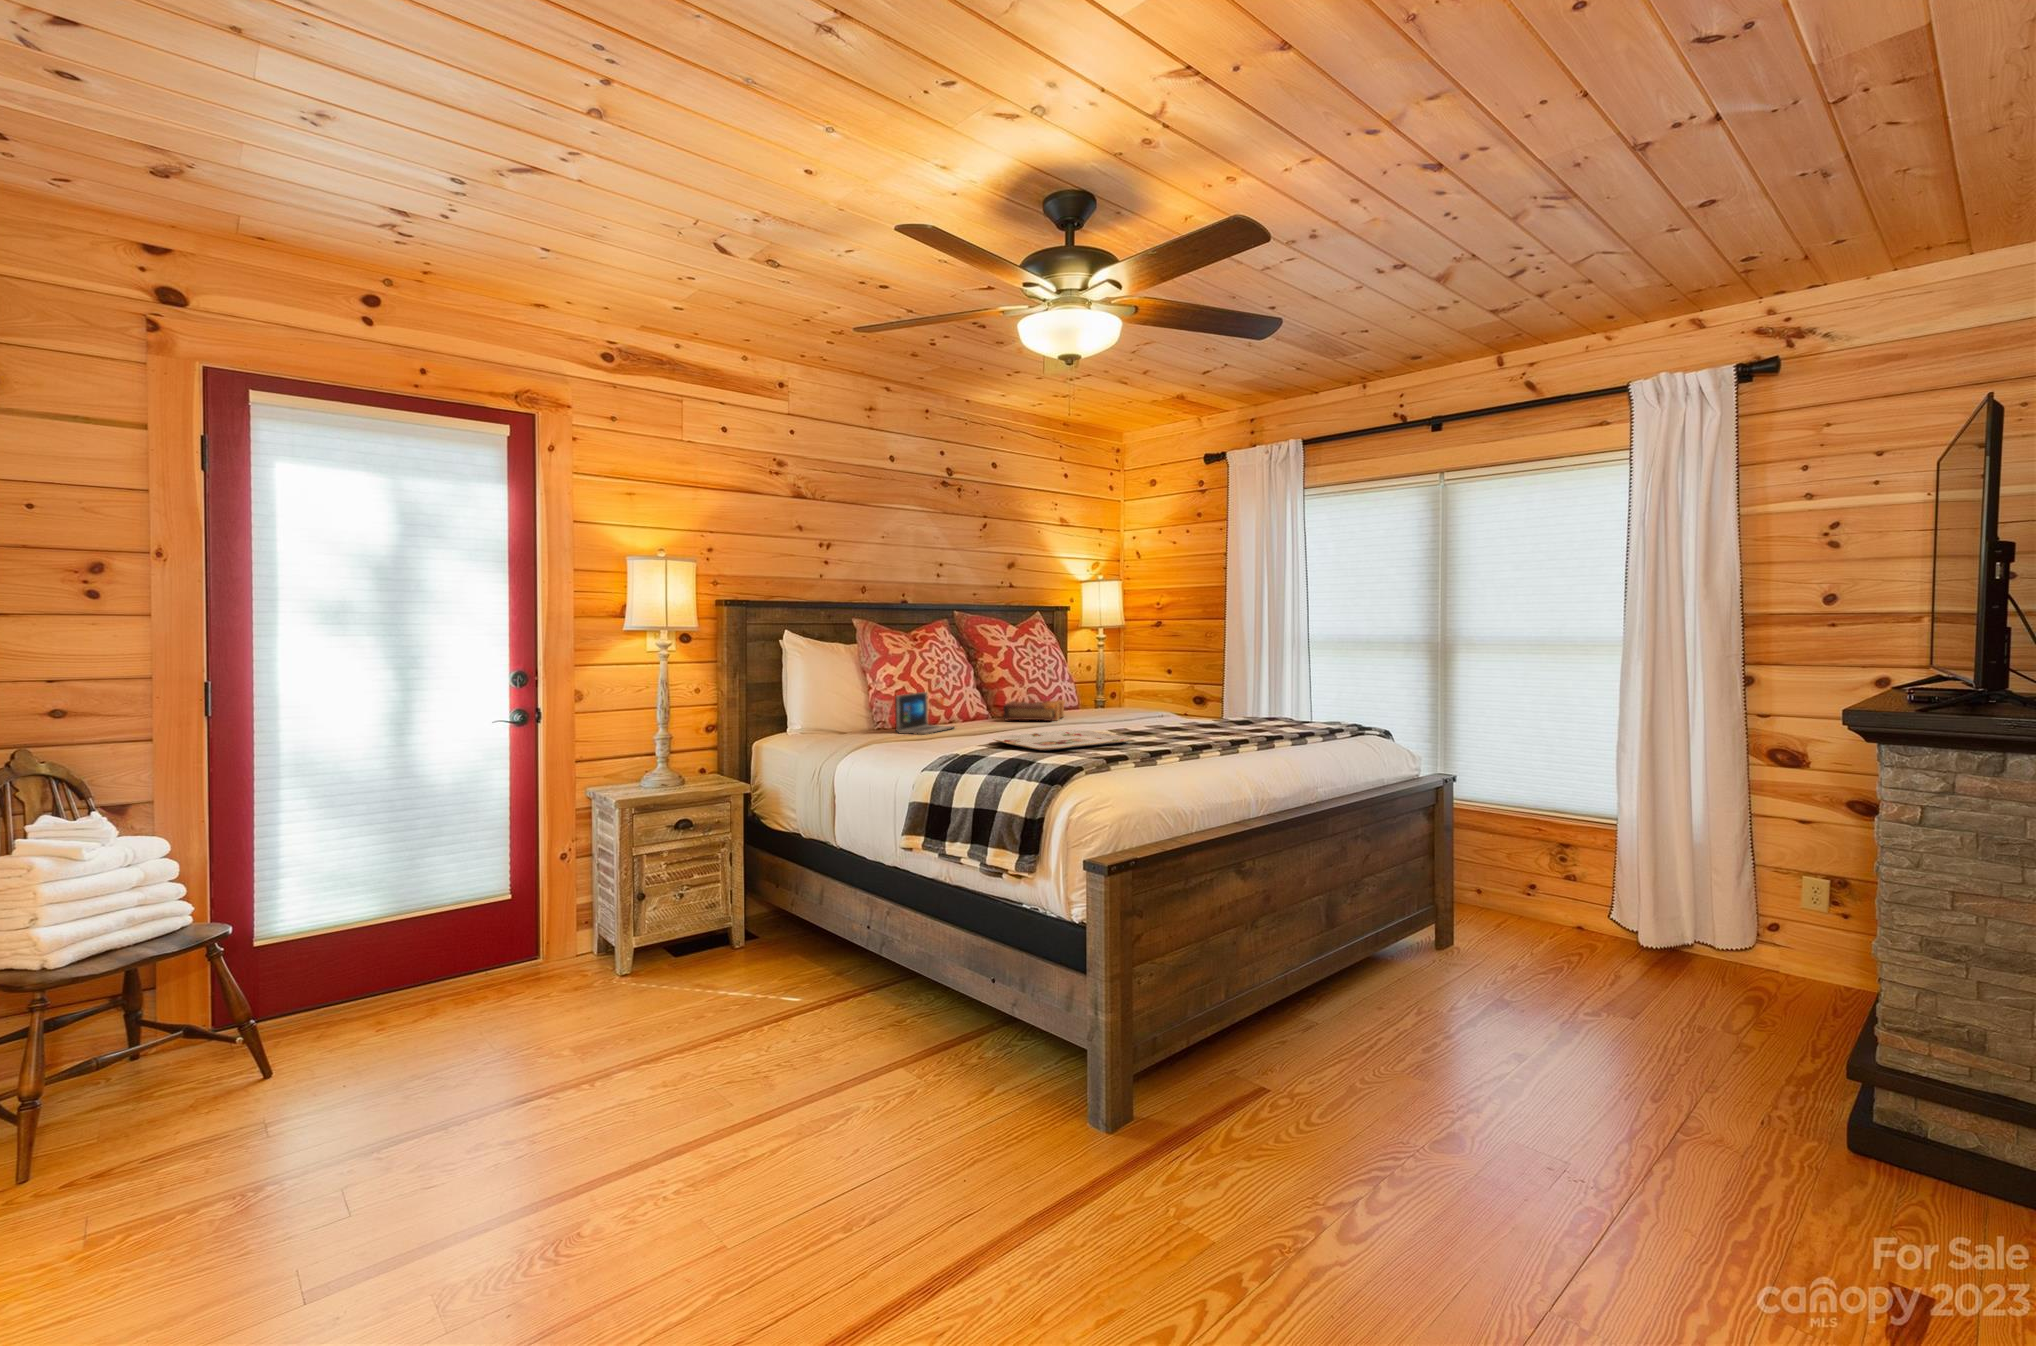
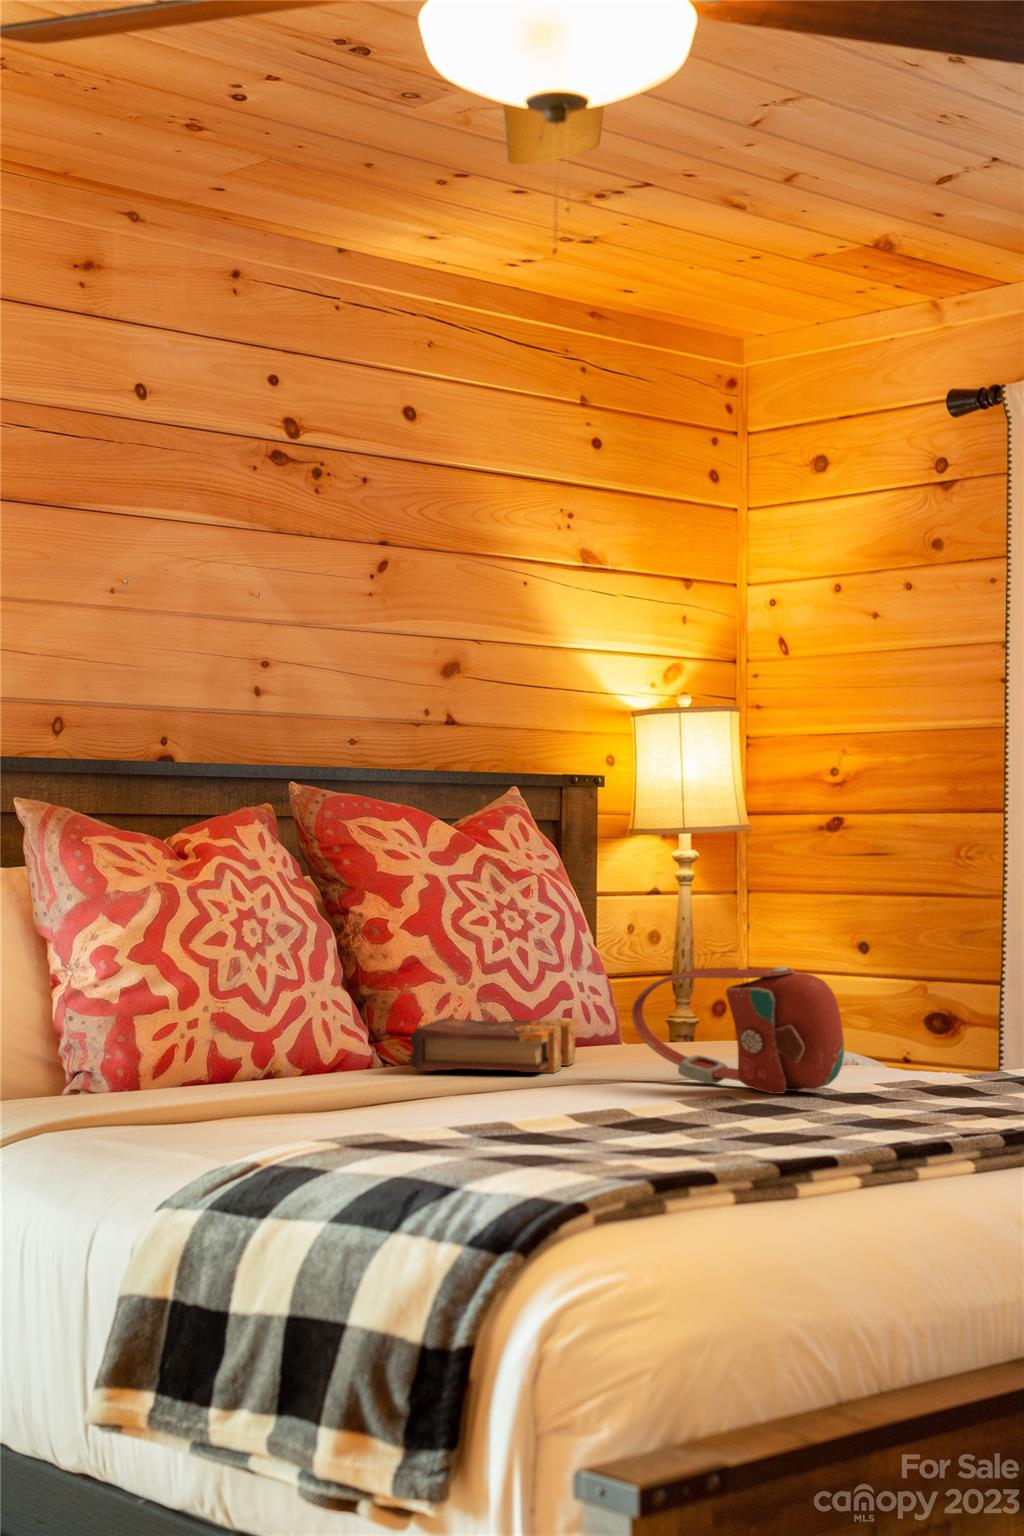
handbag: none [1087,681,1169,728] -> present [632,967,844,1094]
laptop: present [895,692,954,735] -> none [112,992,275,1109]
serving tray: present [993,730,1131,751] -> none [361,1097,735,1155]

